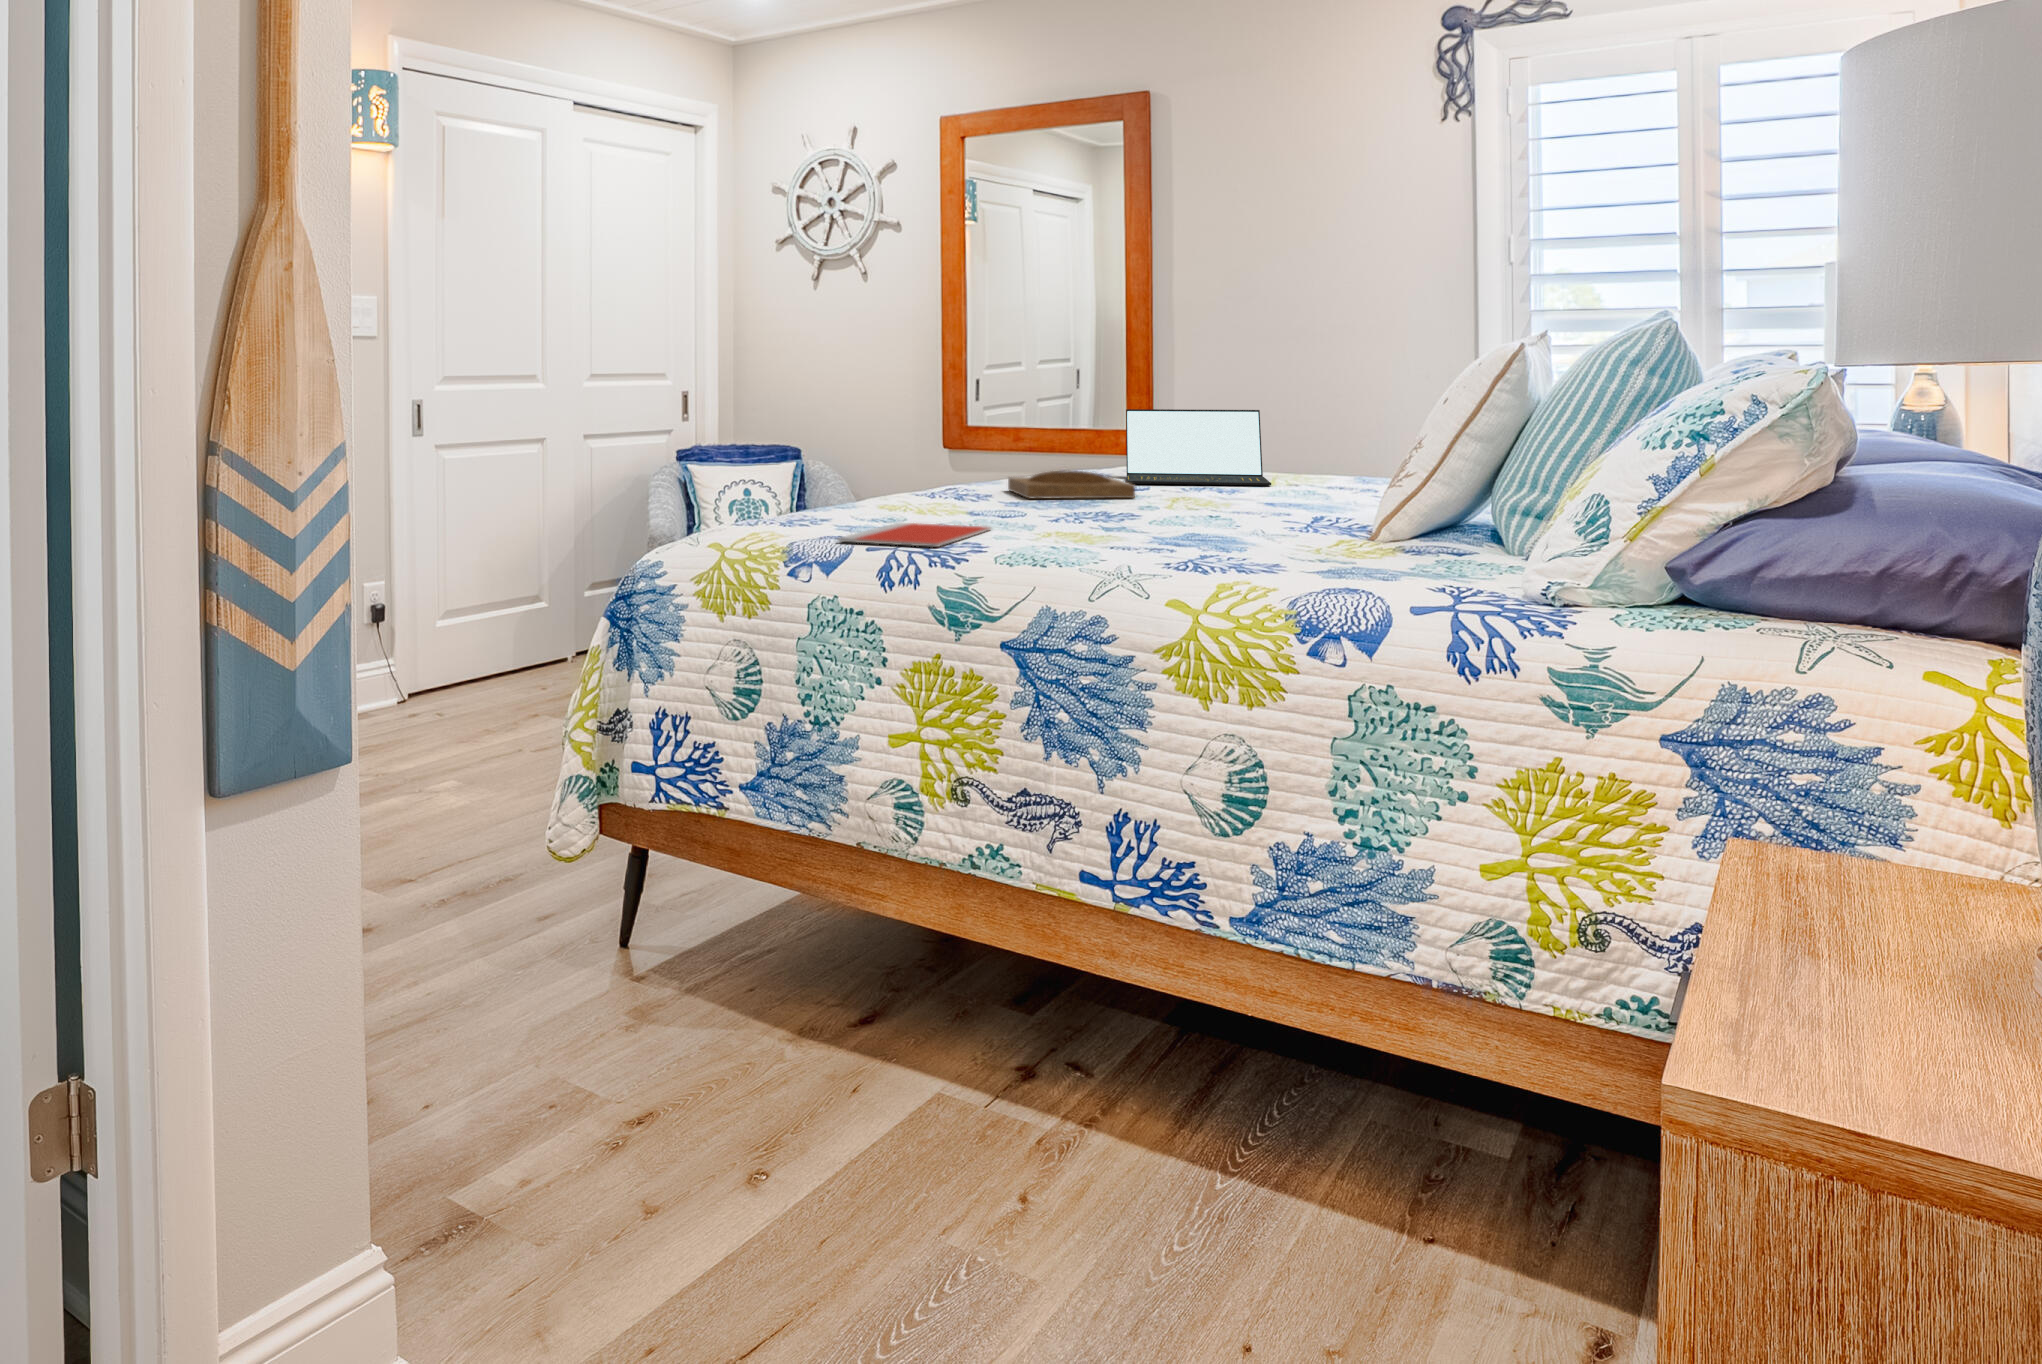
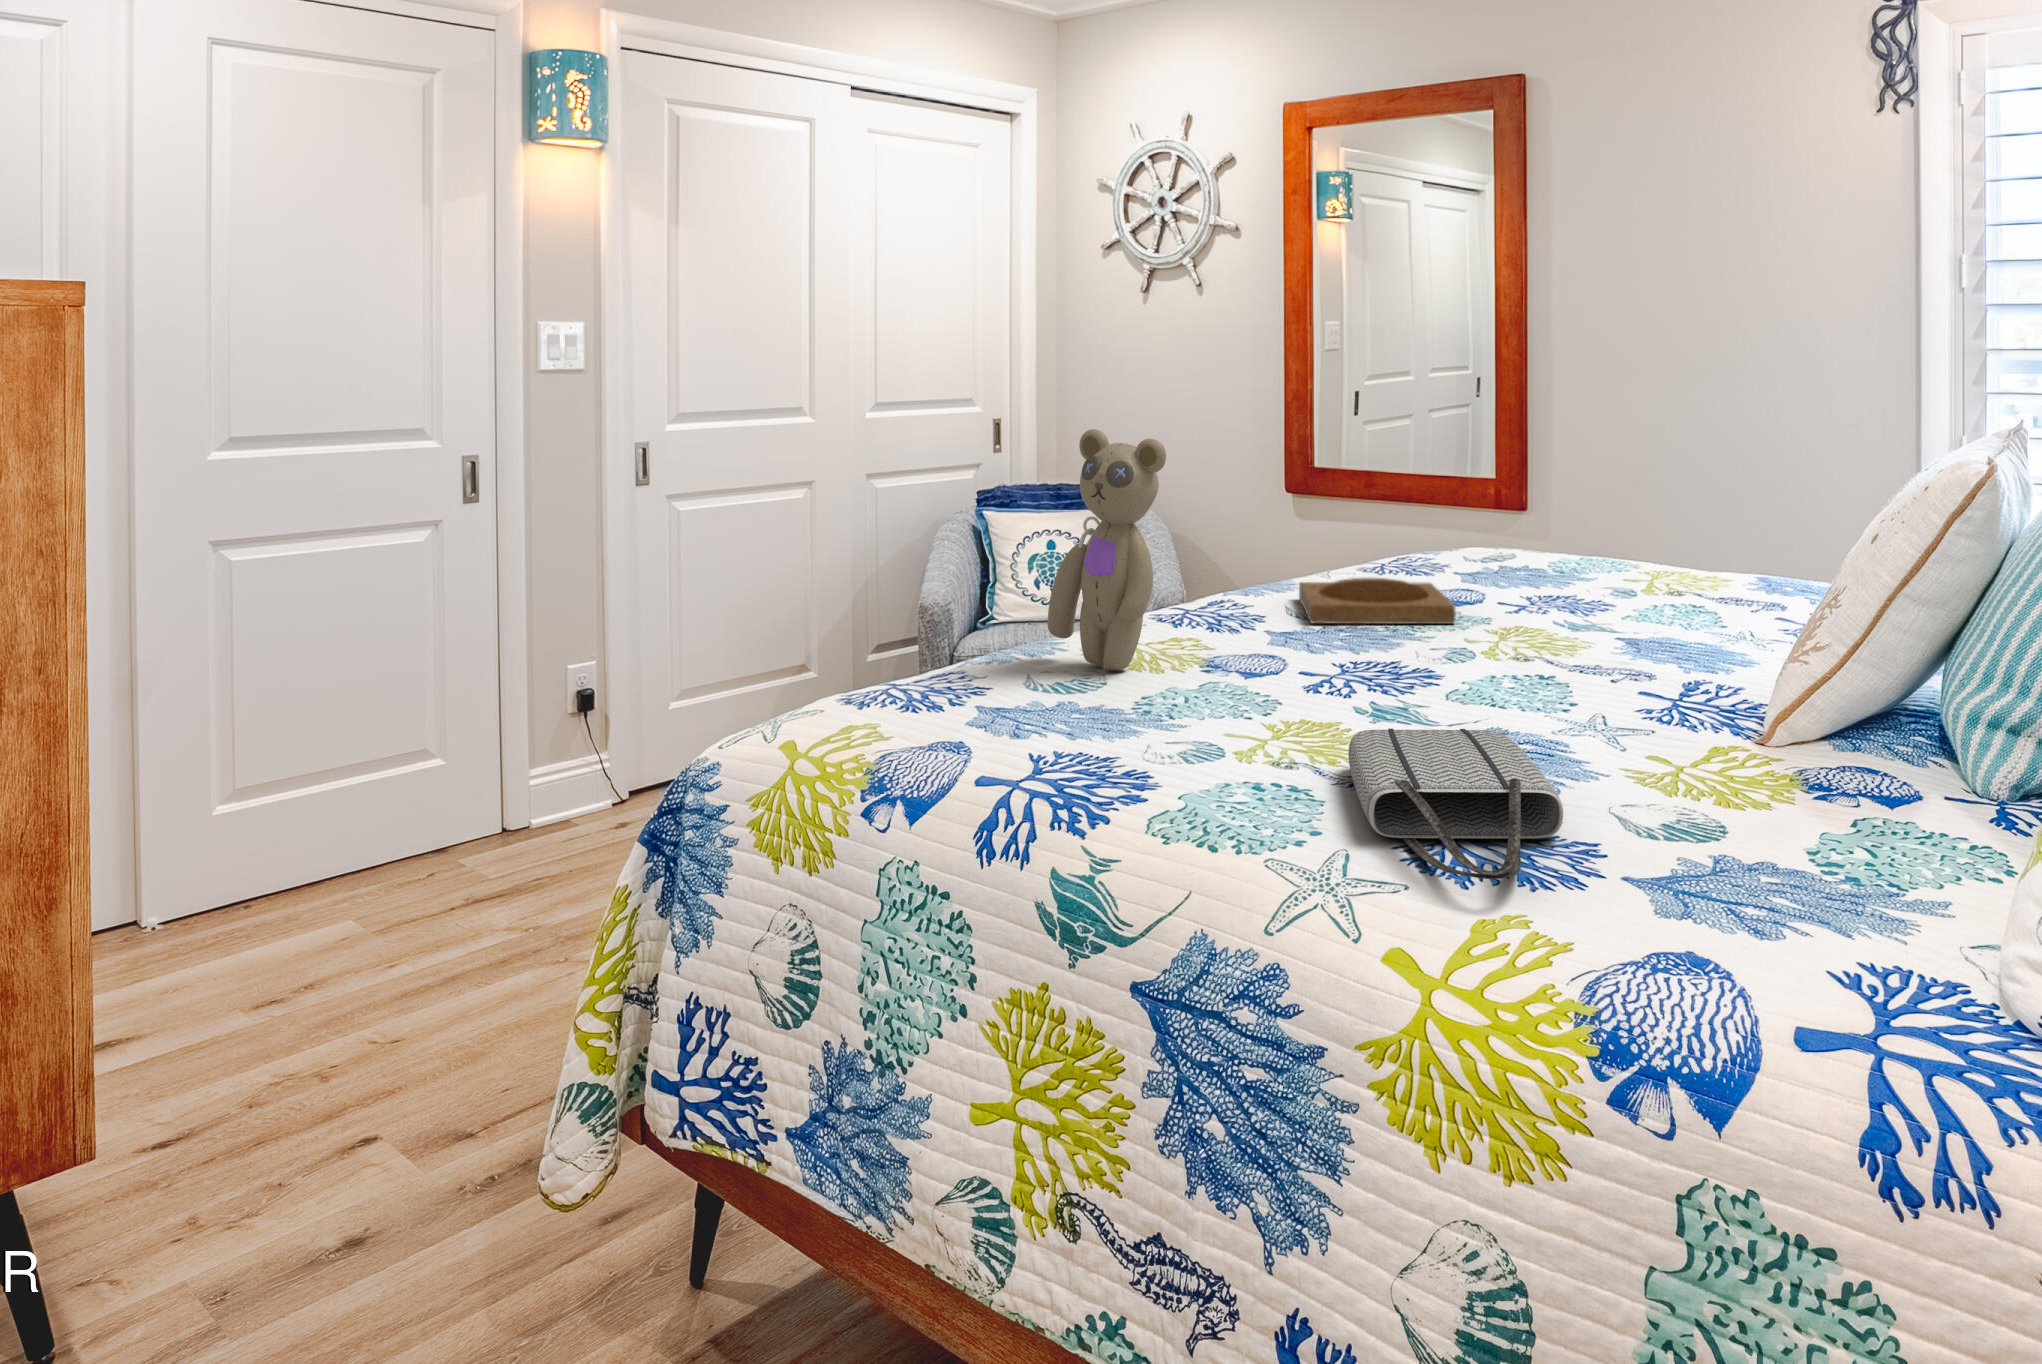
teddy bear: none [853,345,945,515] -> present [1048,429,1166,670]
laptop: present [1126,409,1271,485] -> none [1462,480,1647,592]
tote bag: none [1108,517,1260,563] -> present [1348,729,1563,879]
notebook: present [838,523,991,547] -> none [946,697,1205,778]

